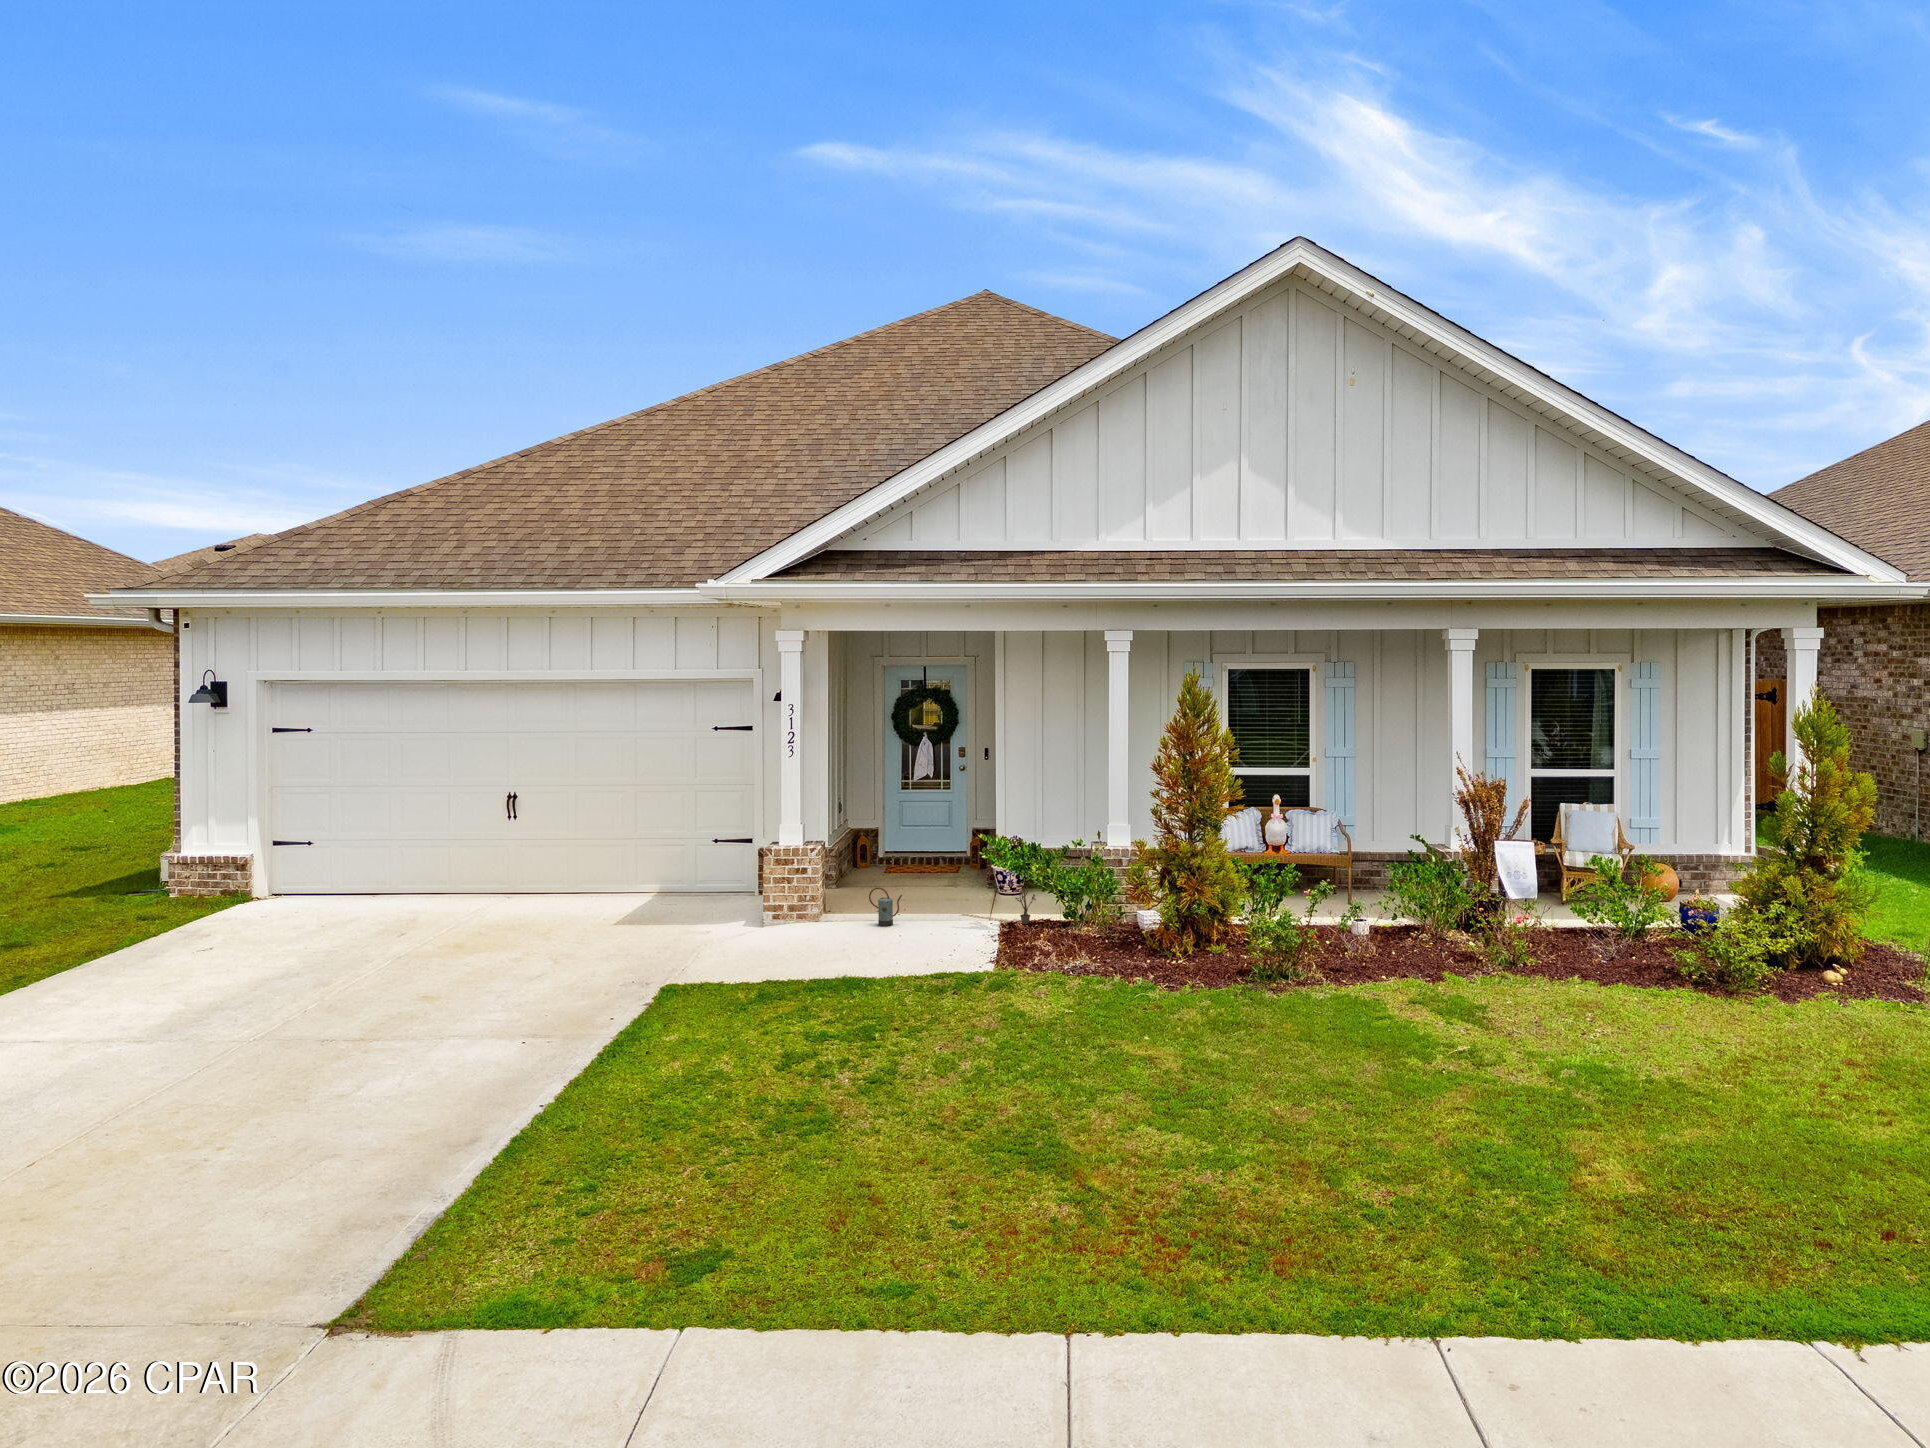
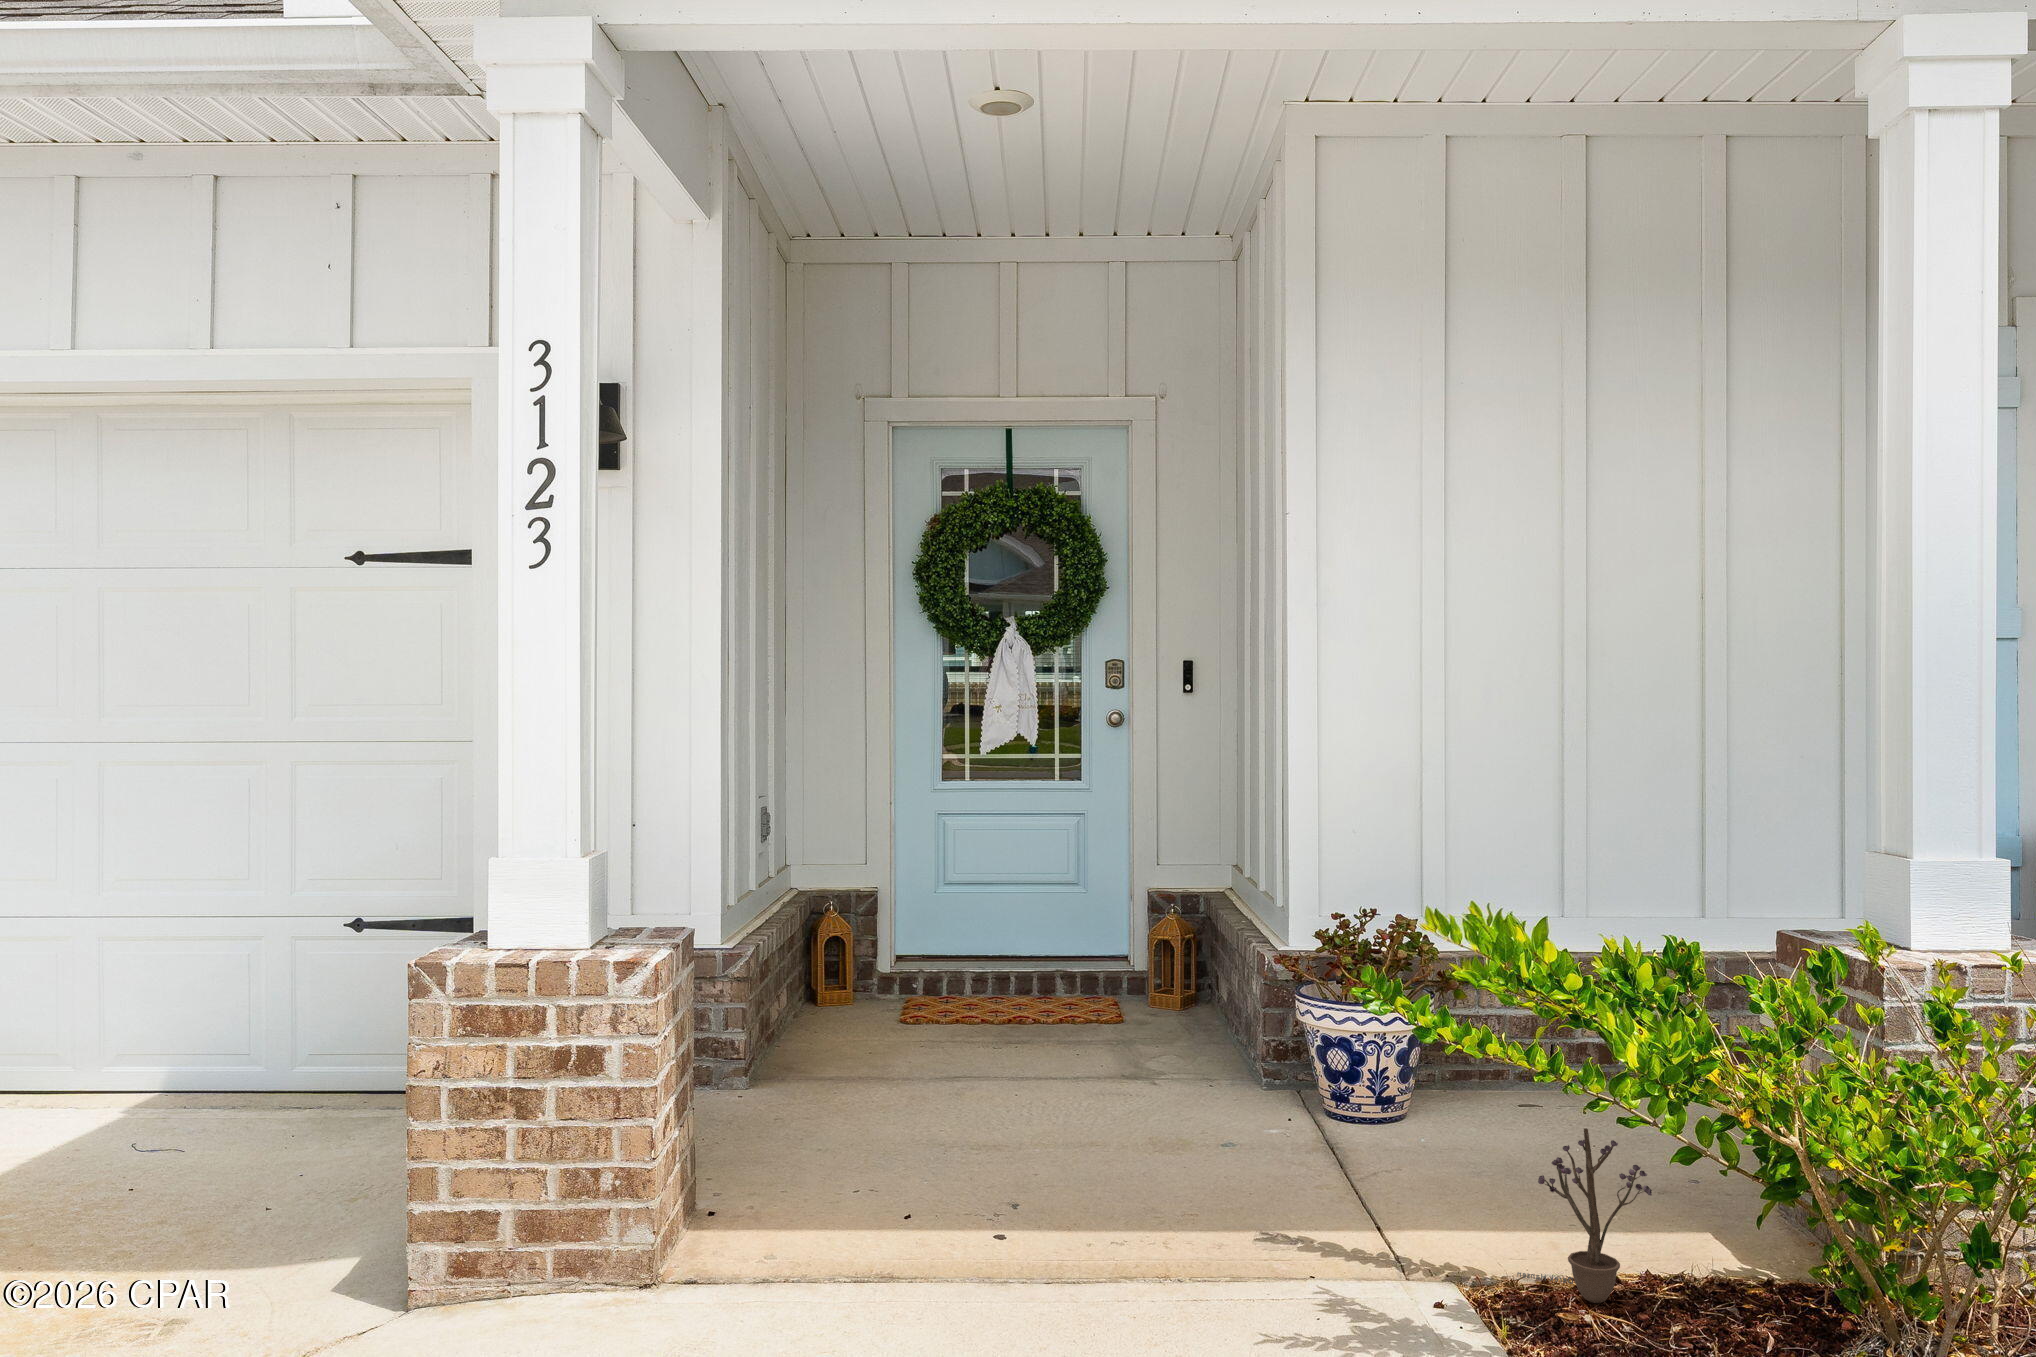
watering can: present [869,887,902,926] -> none [882,1135,1035,1321]

